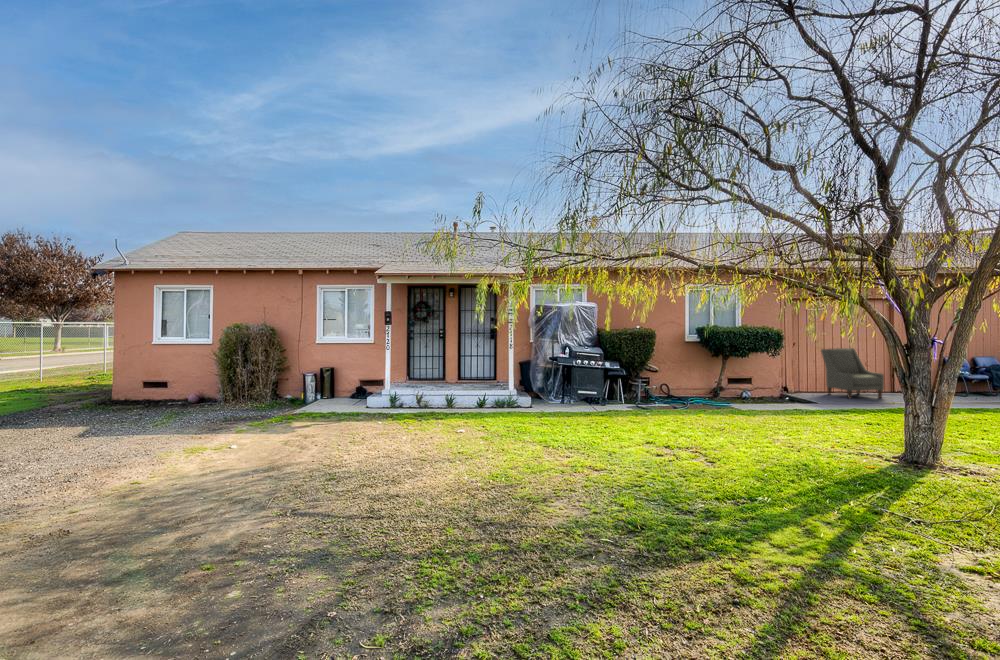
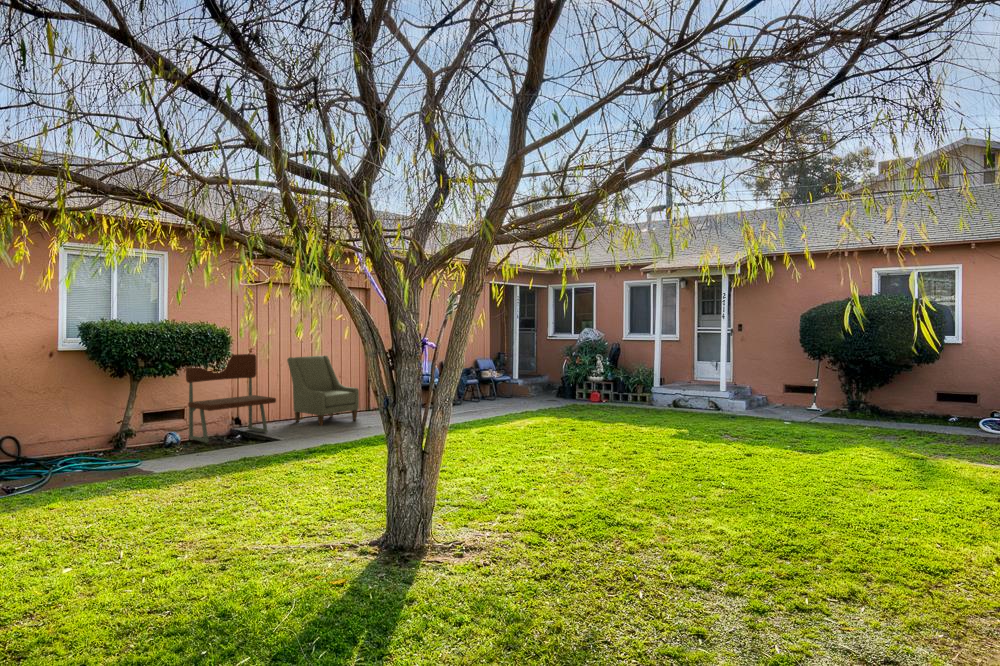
bench: none [753,346,814,399] -> present [186,354,276,443]

